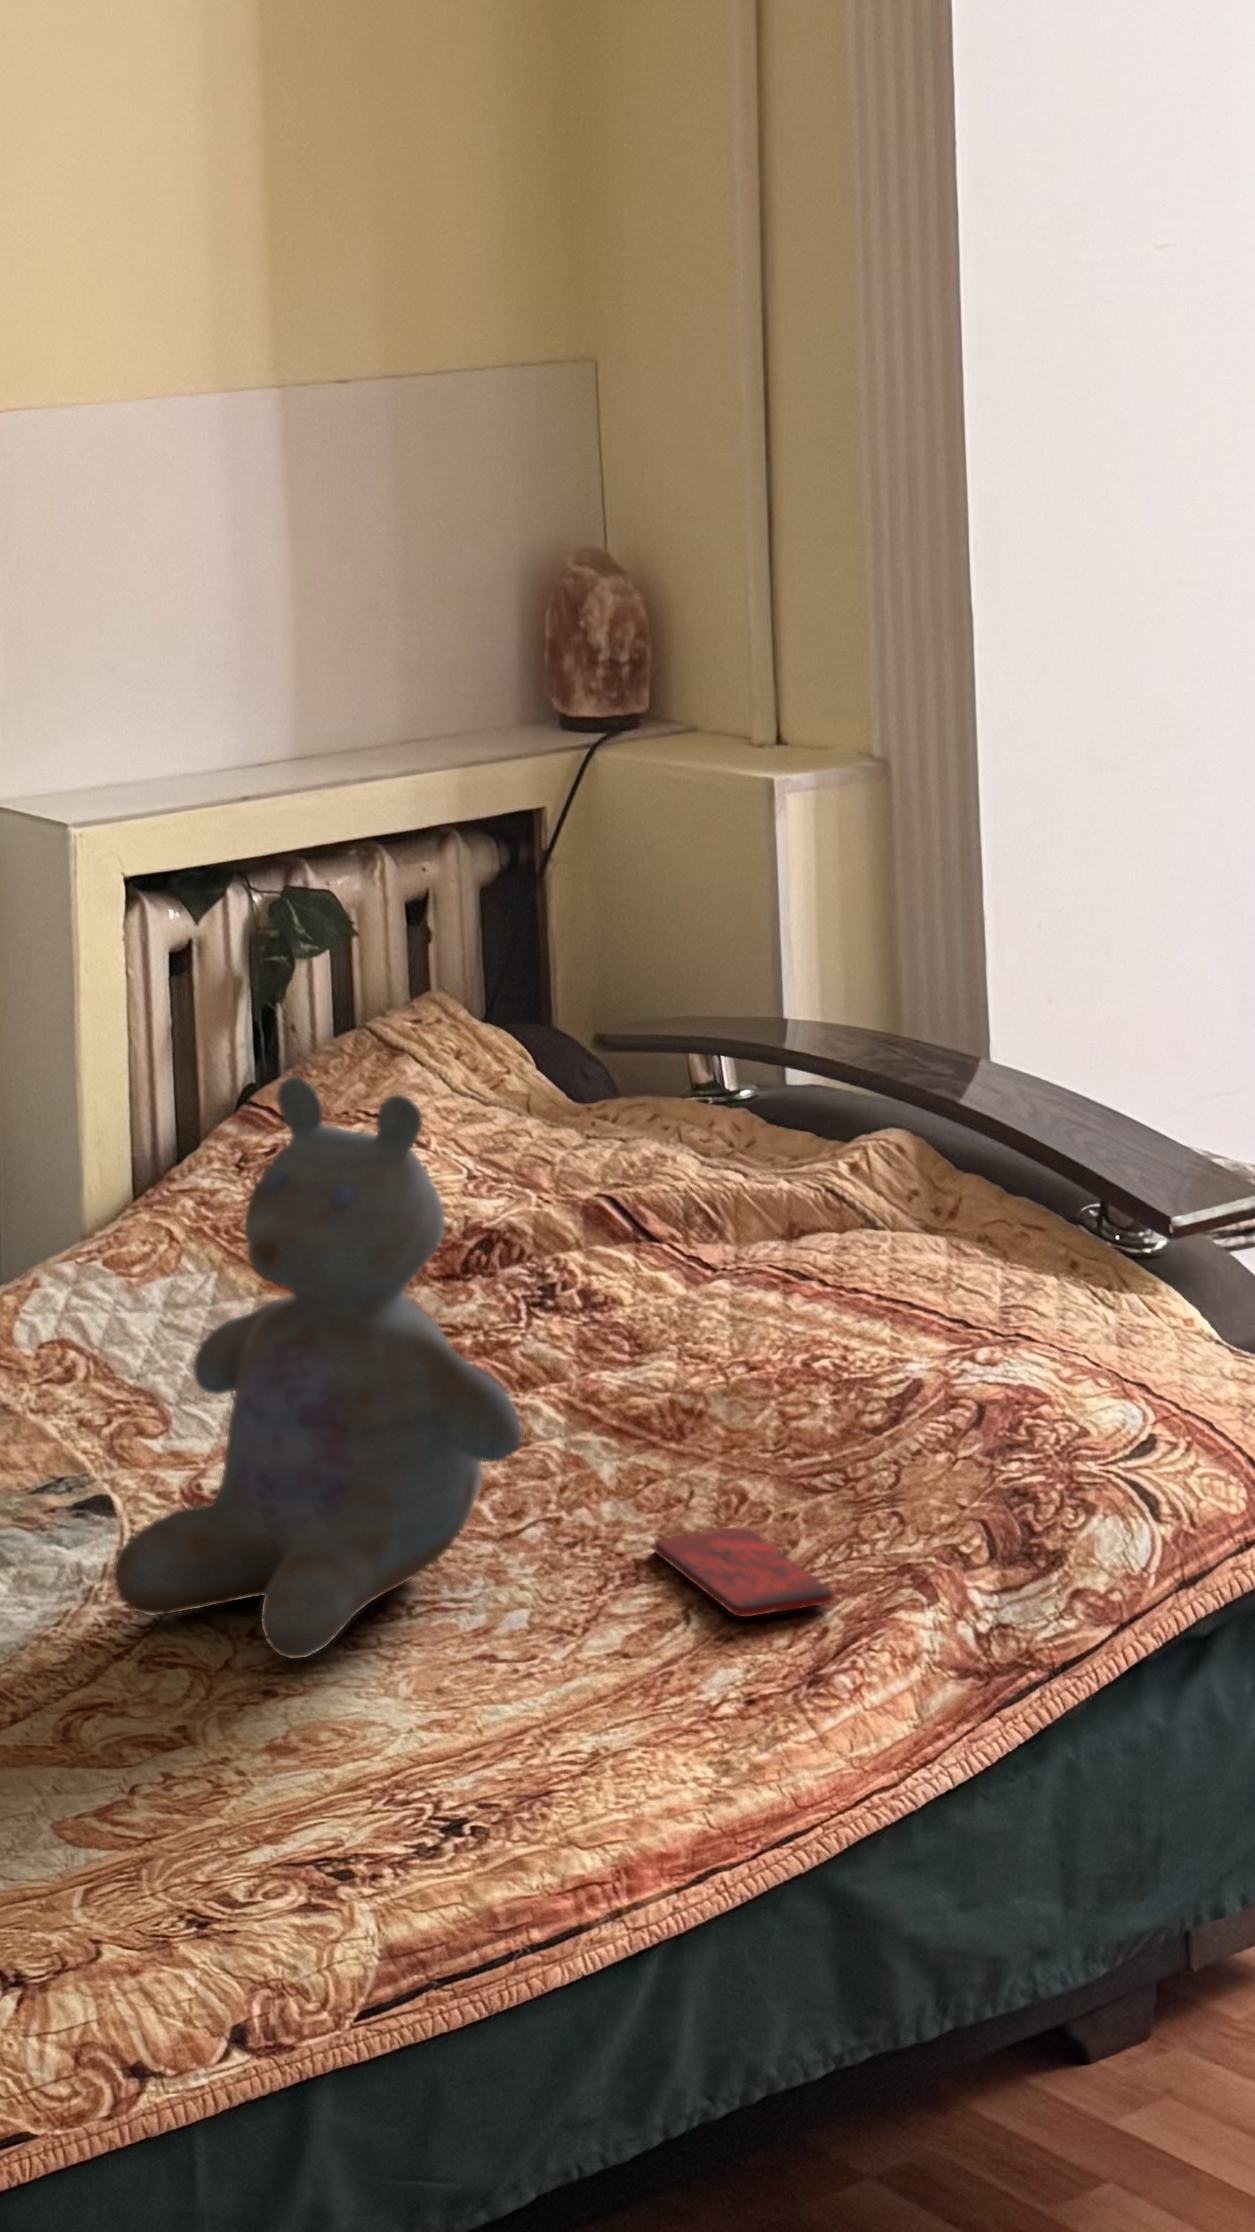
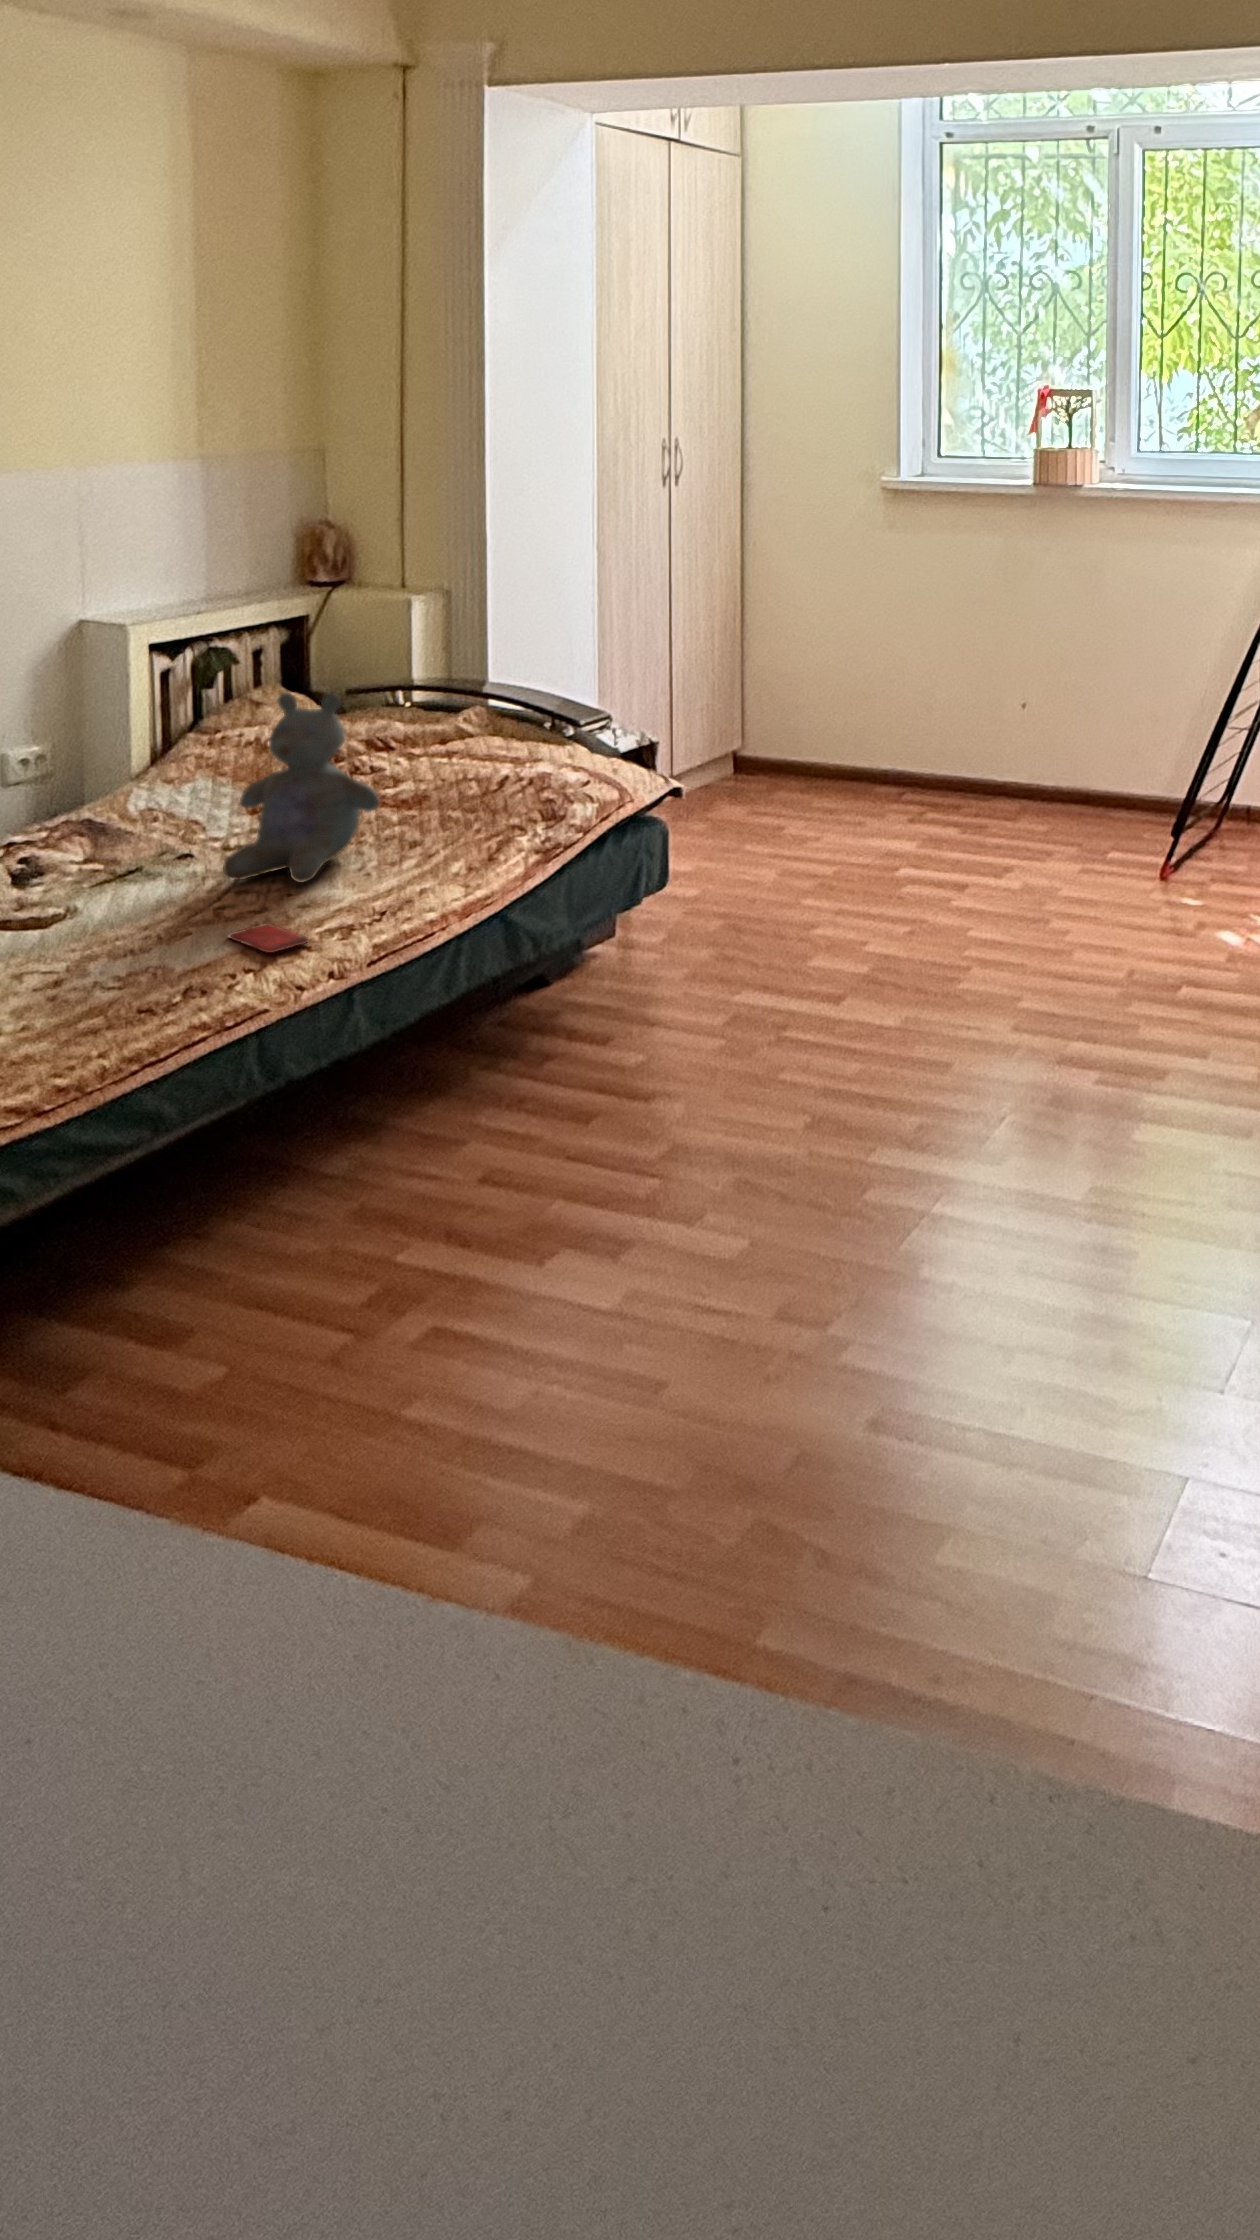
smartphone: present [654,1527,833,1617] -> present [229,923,309,953]

